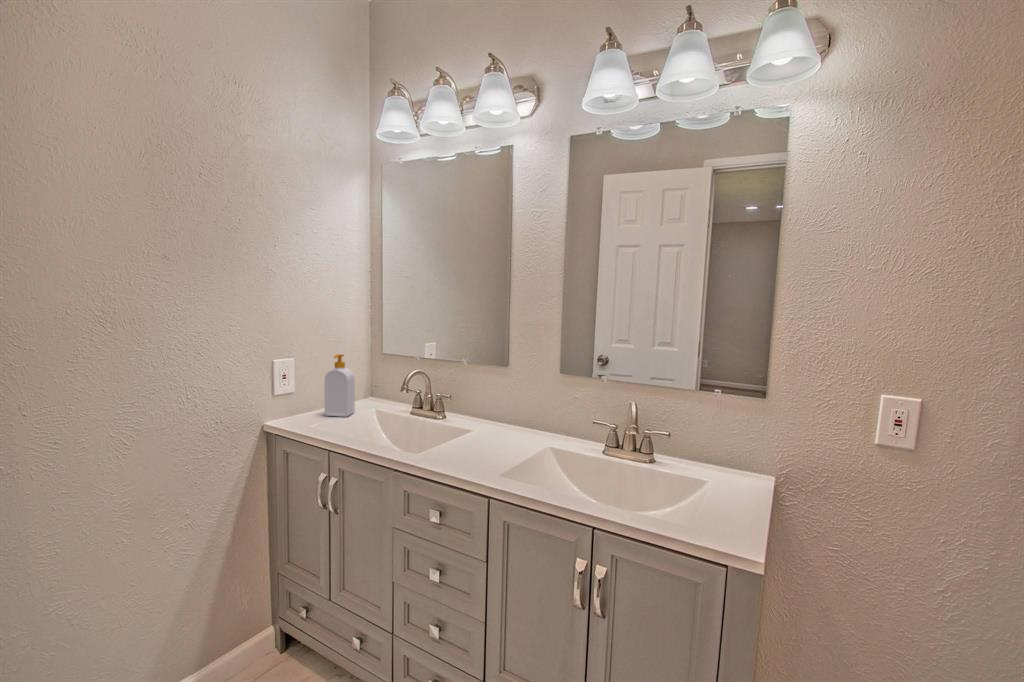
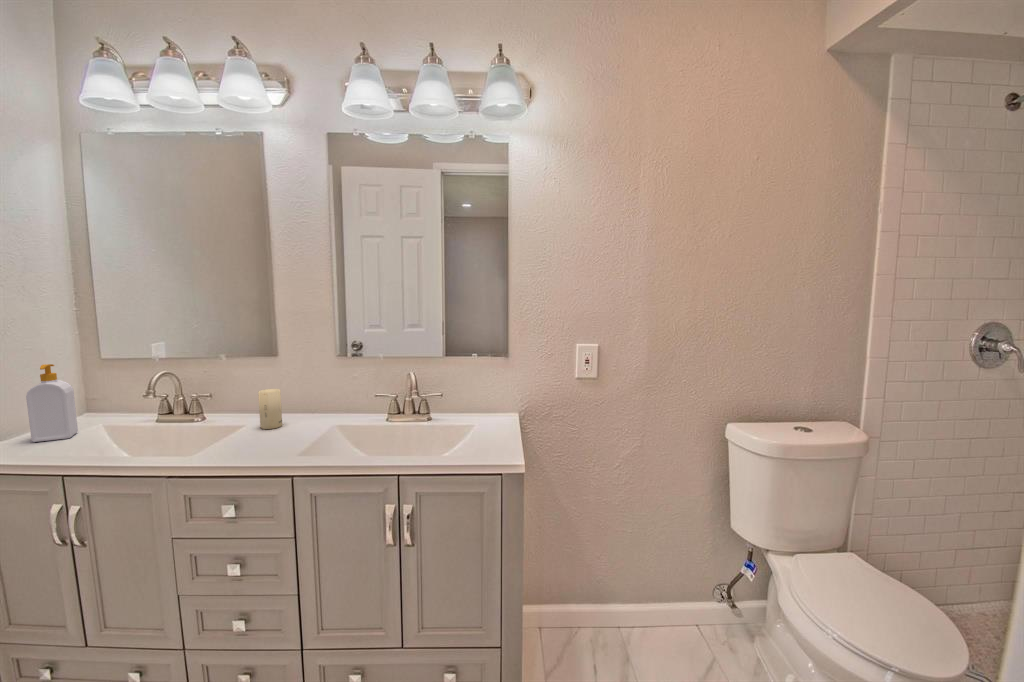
candle: none [480,399,501,439] -> present [258,389,282,429]

